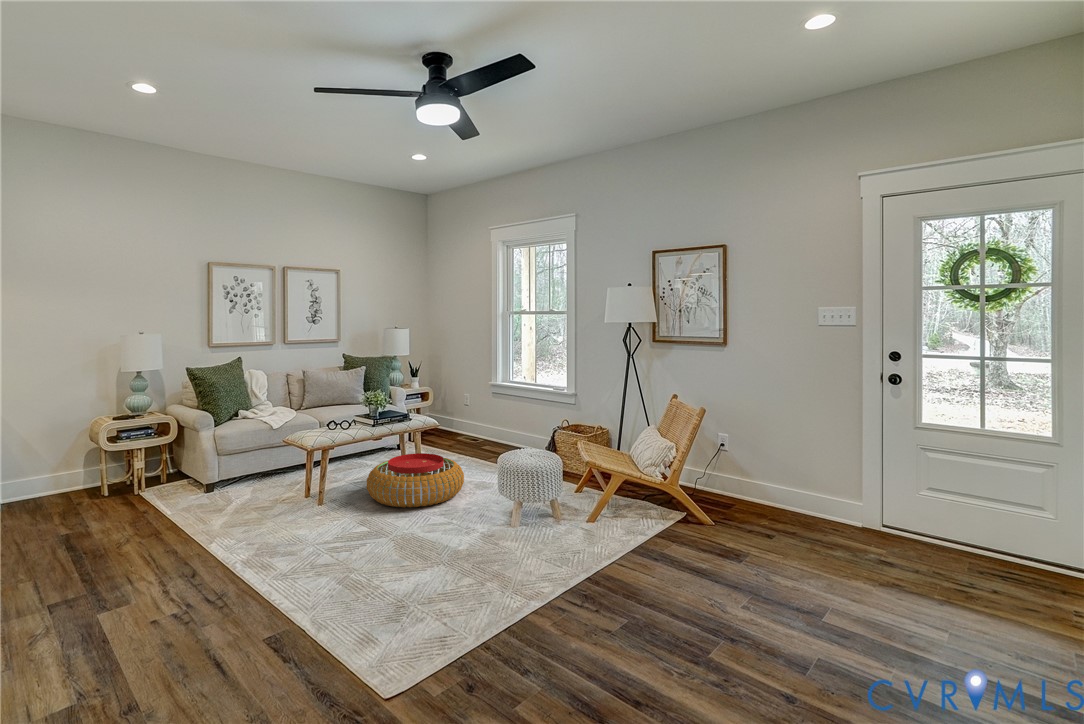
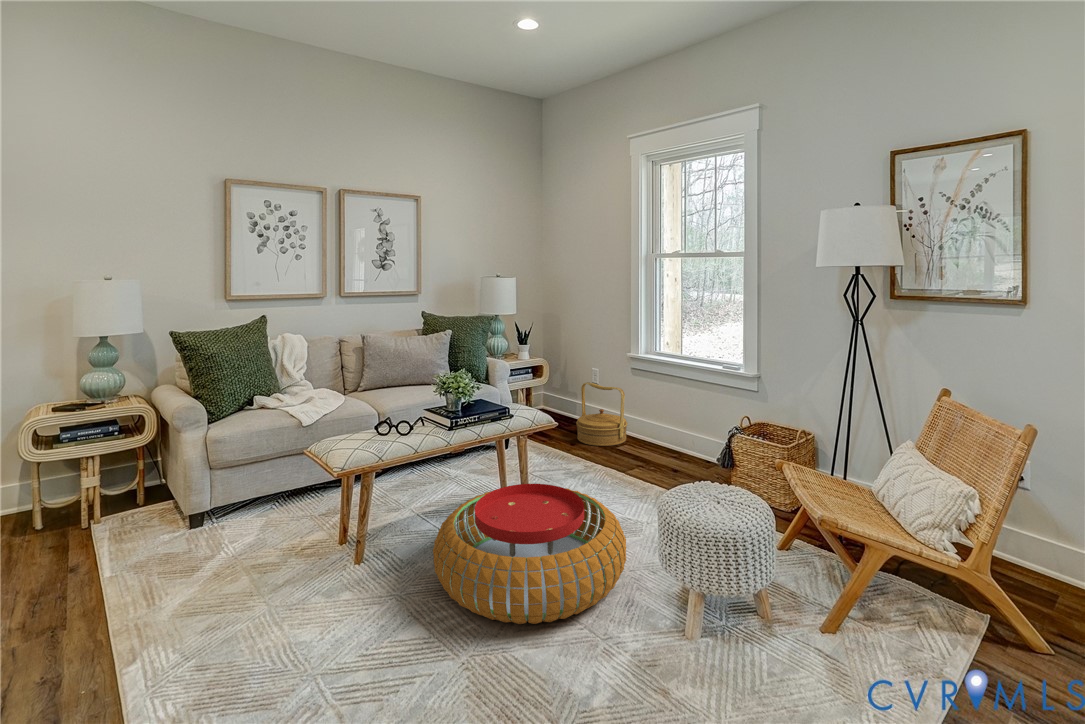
woven basket: none [453,403,488,445] -> present [576,382,628,446]

